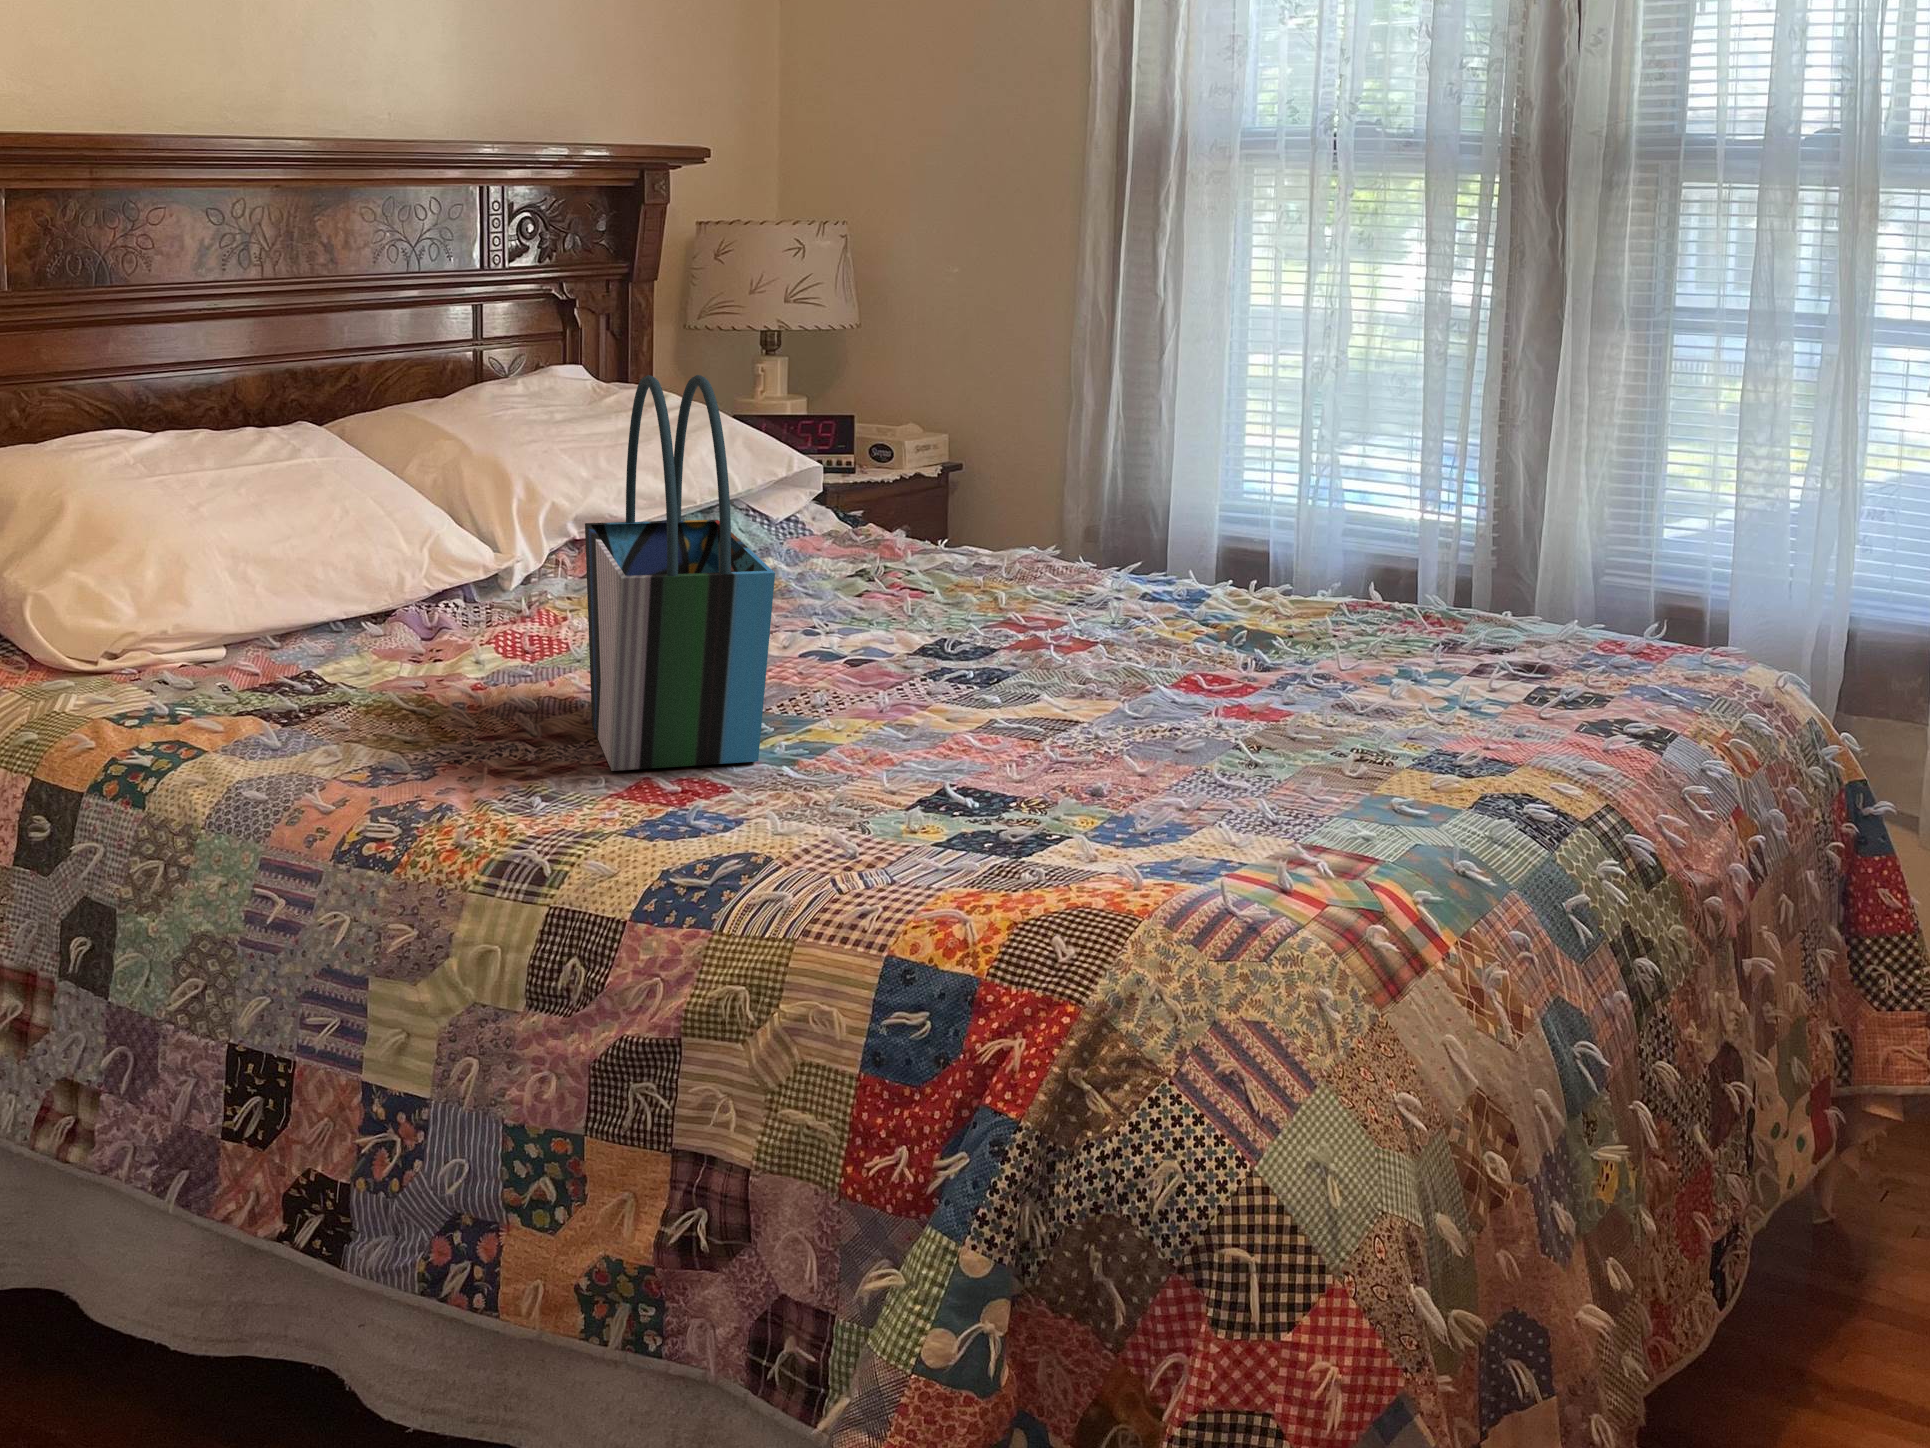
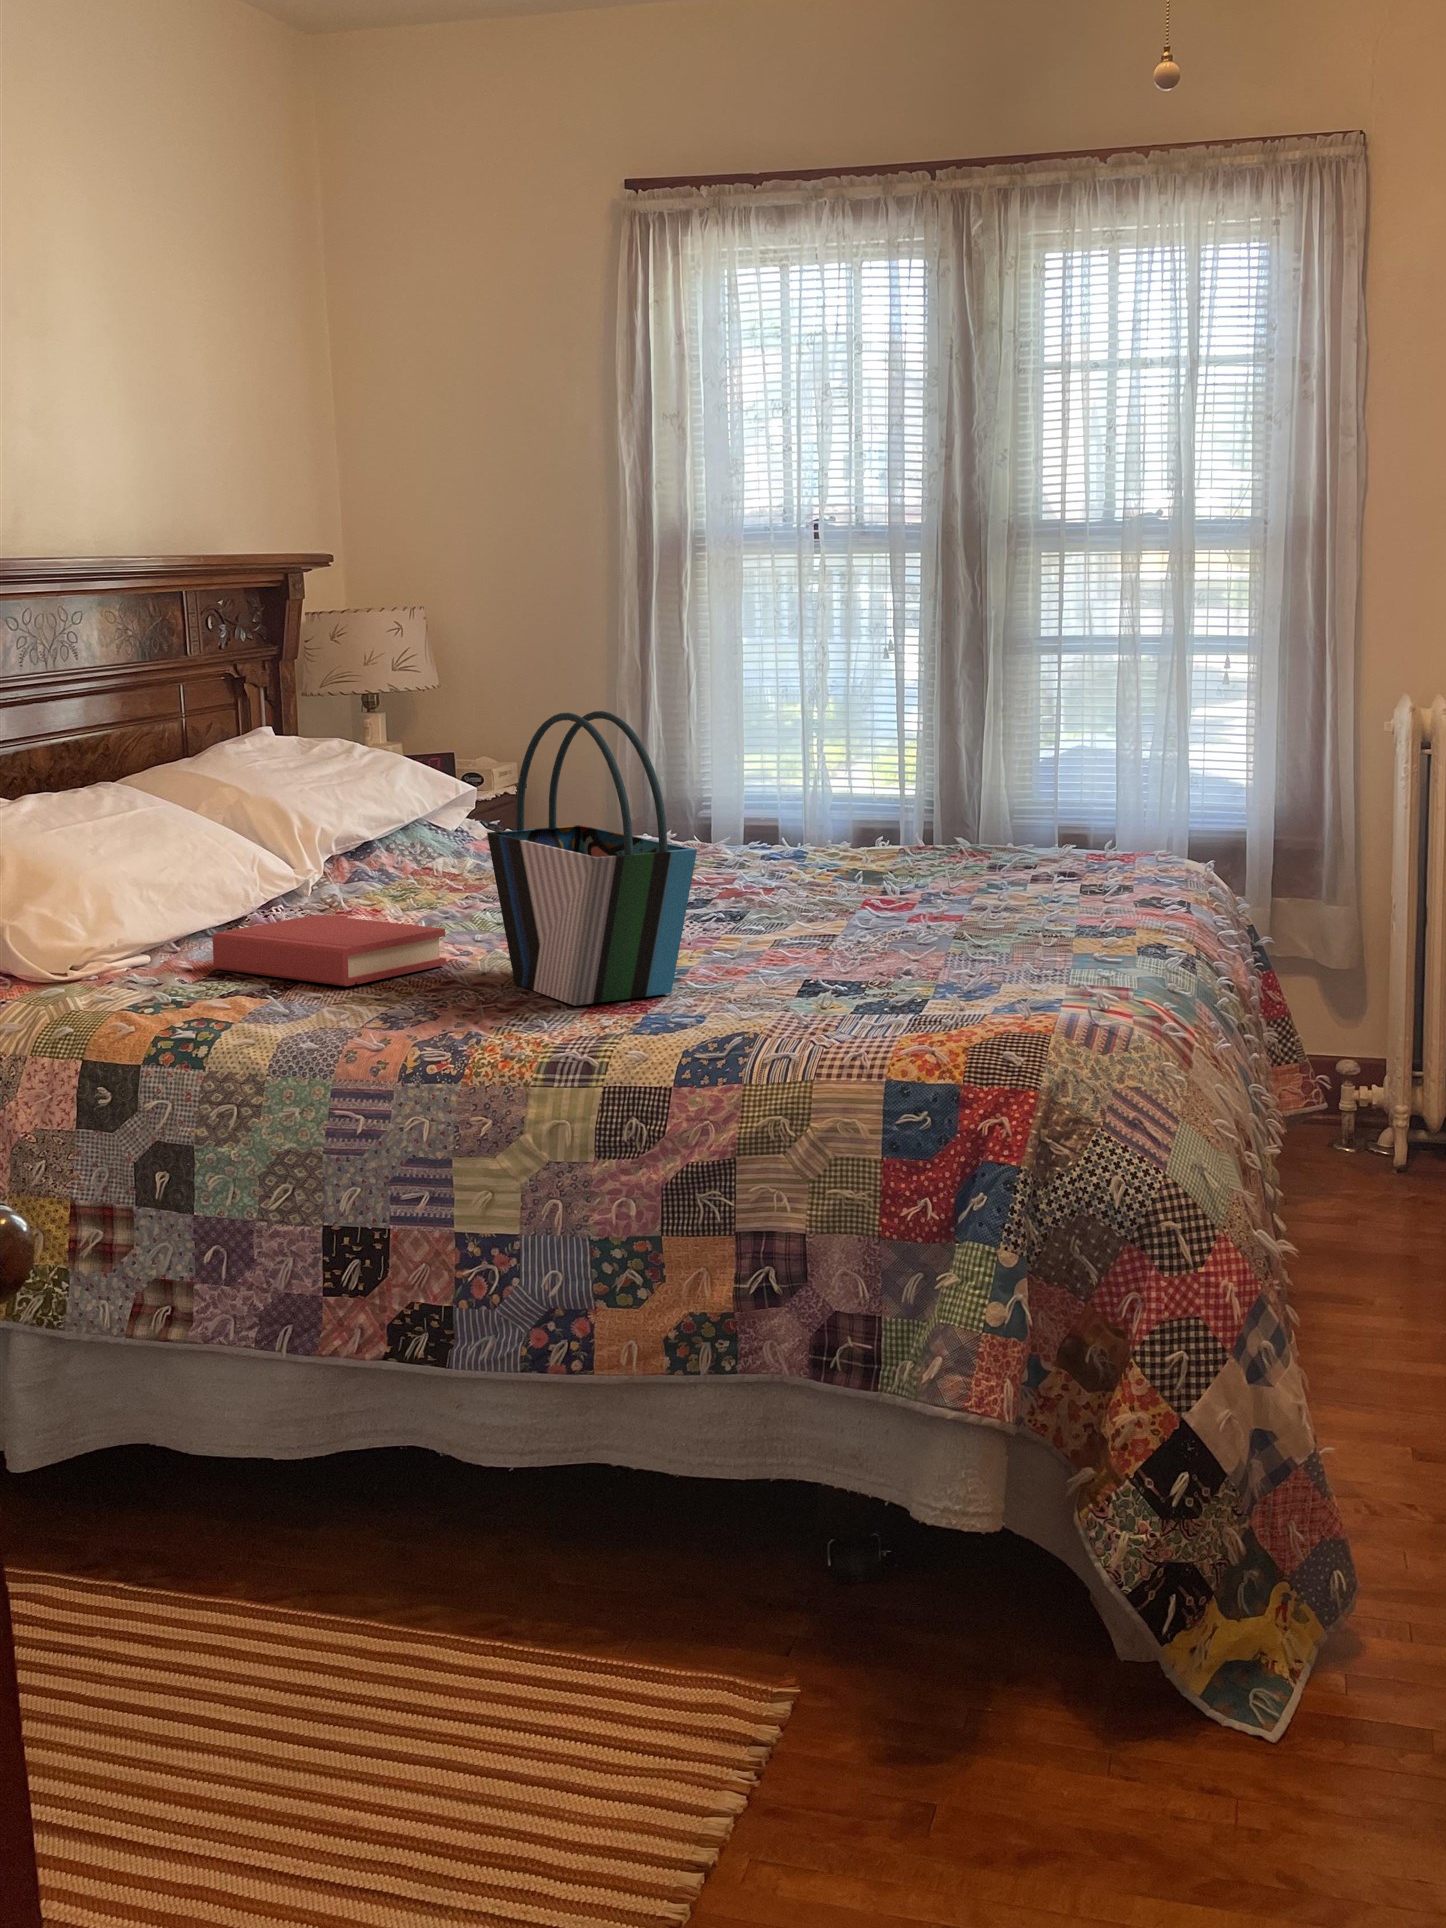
hardback book: none [279,606,547,711] -> present [212,915,446,986]

